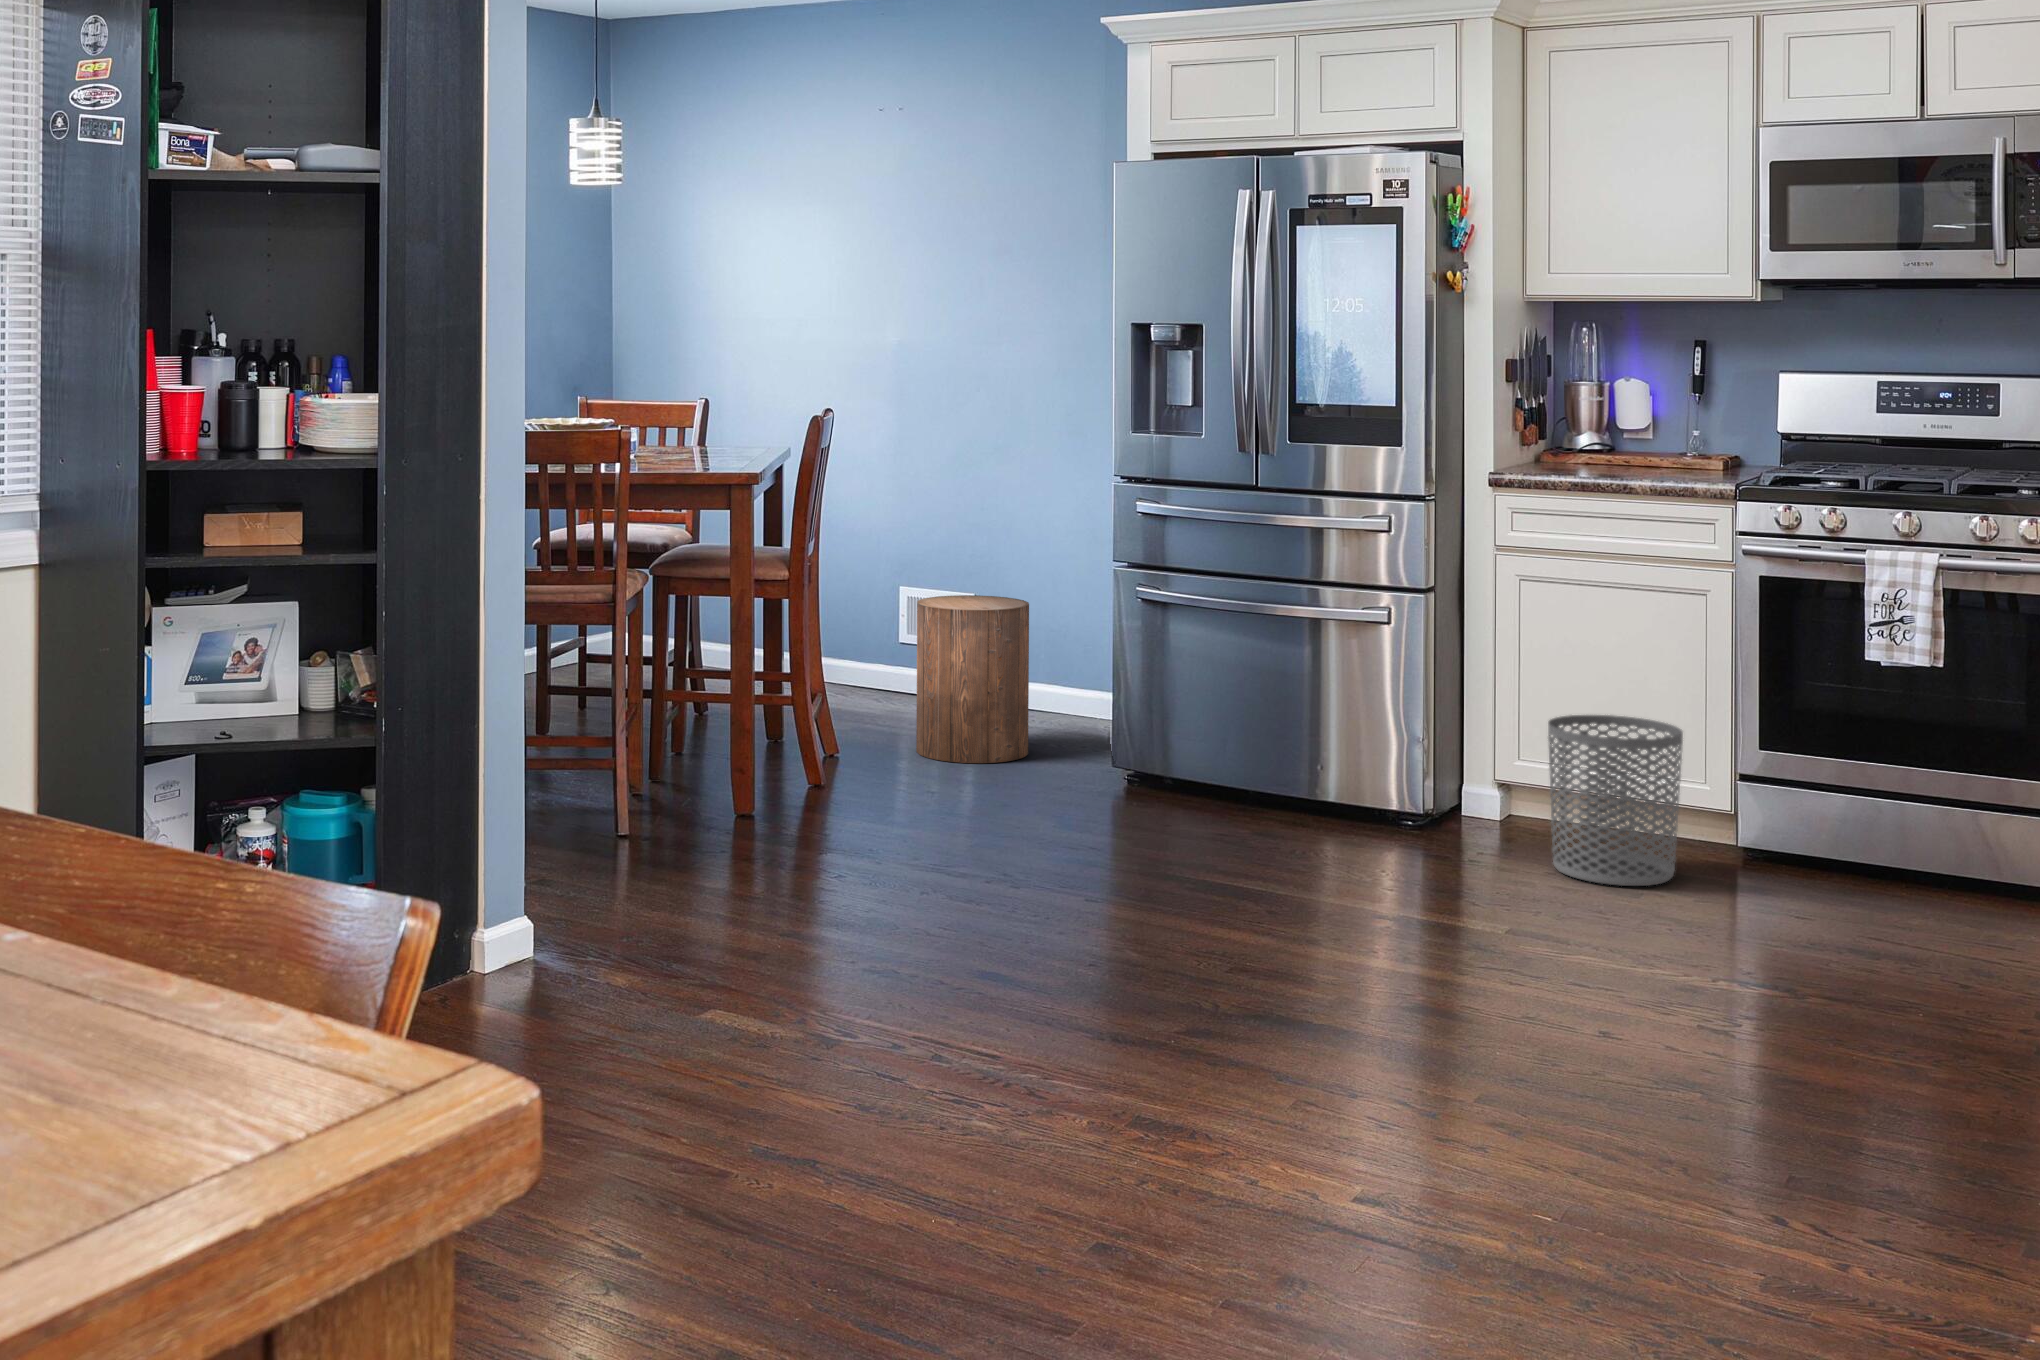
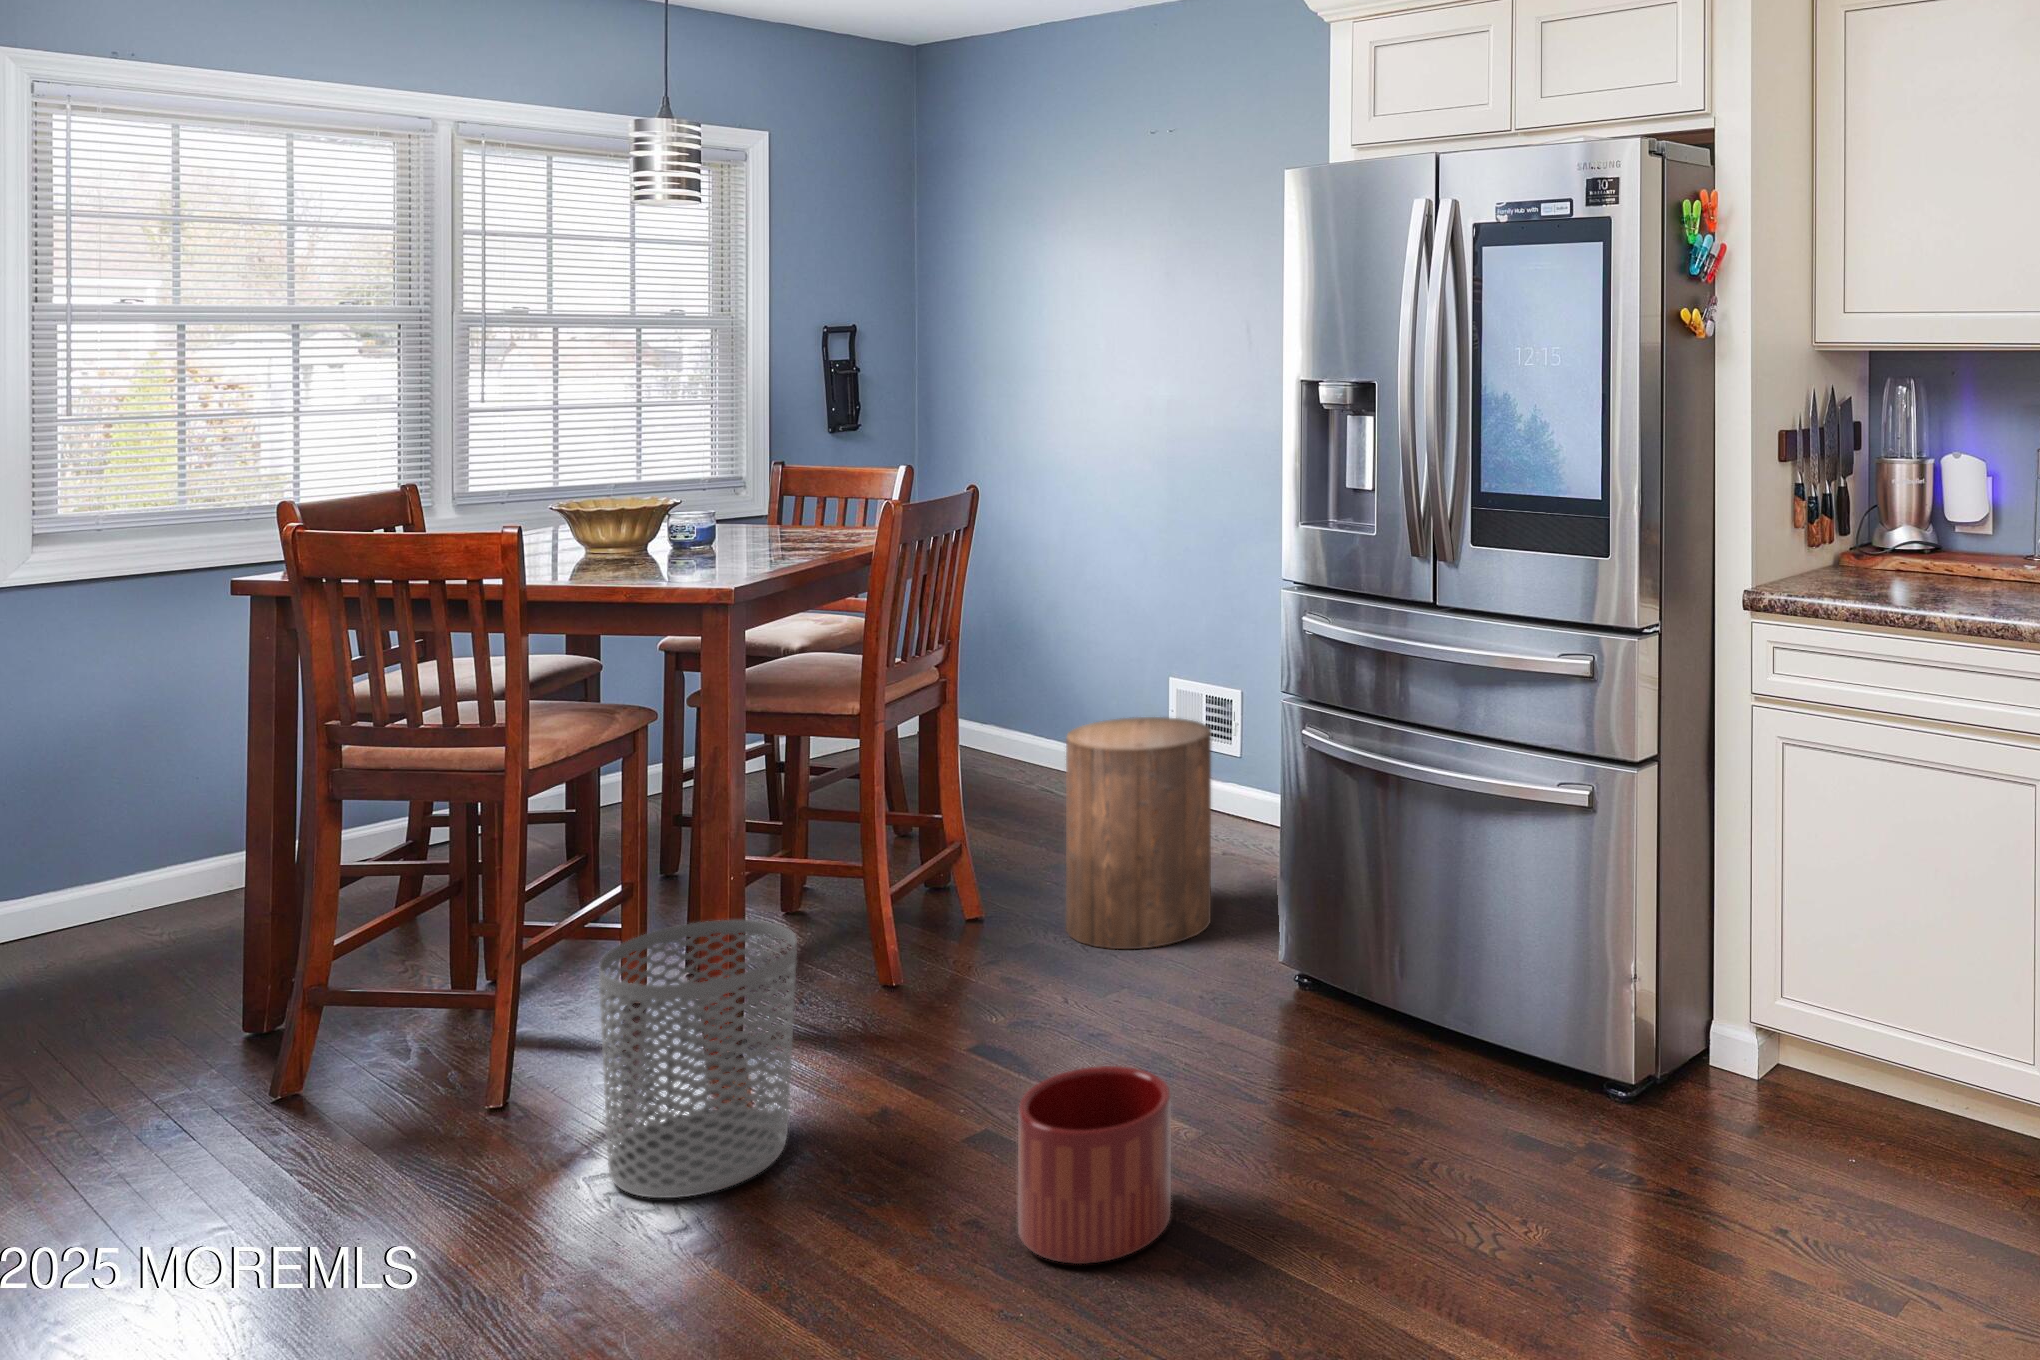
waste bin: present [1548,715,1683,886] -> present [599,920,797,1198]
planter: none [1060,773,1158,878] -> present [1018,1066,1171,1264]

